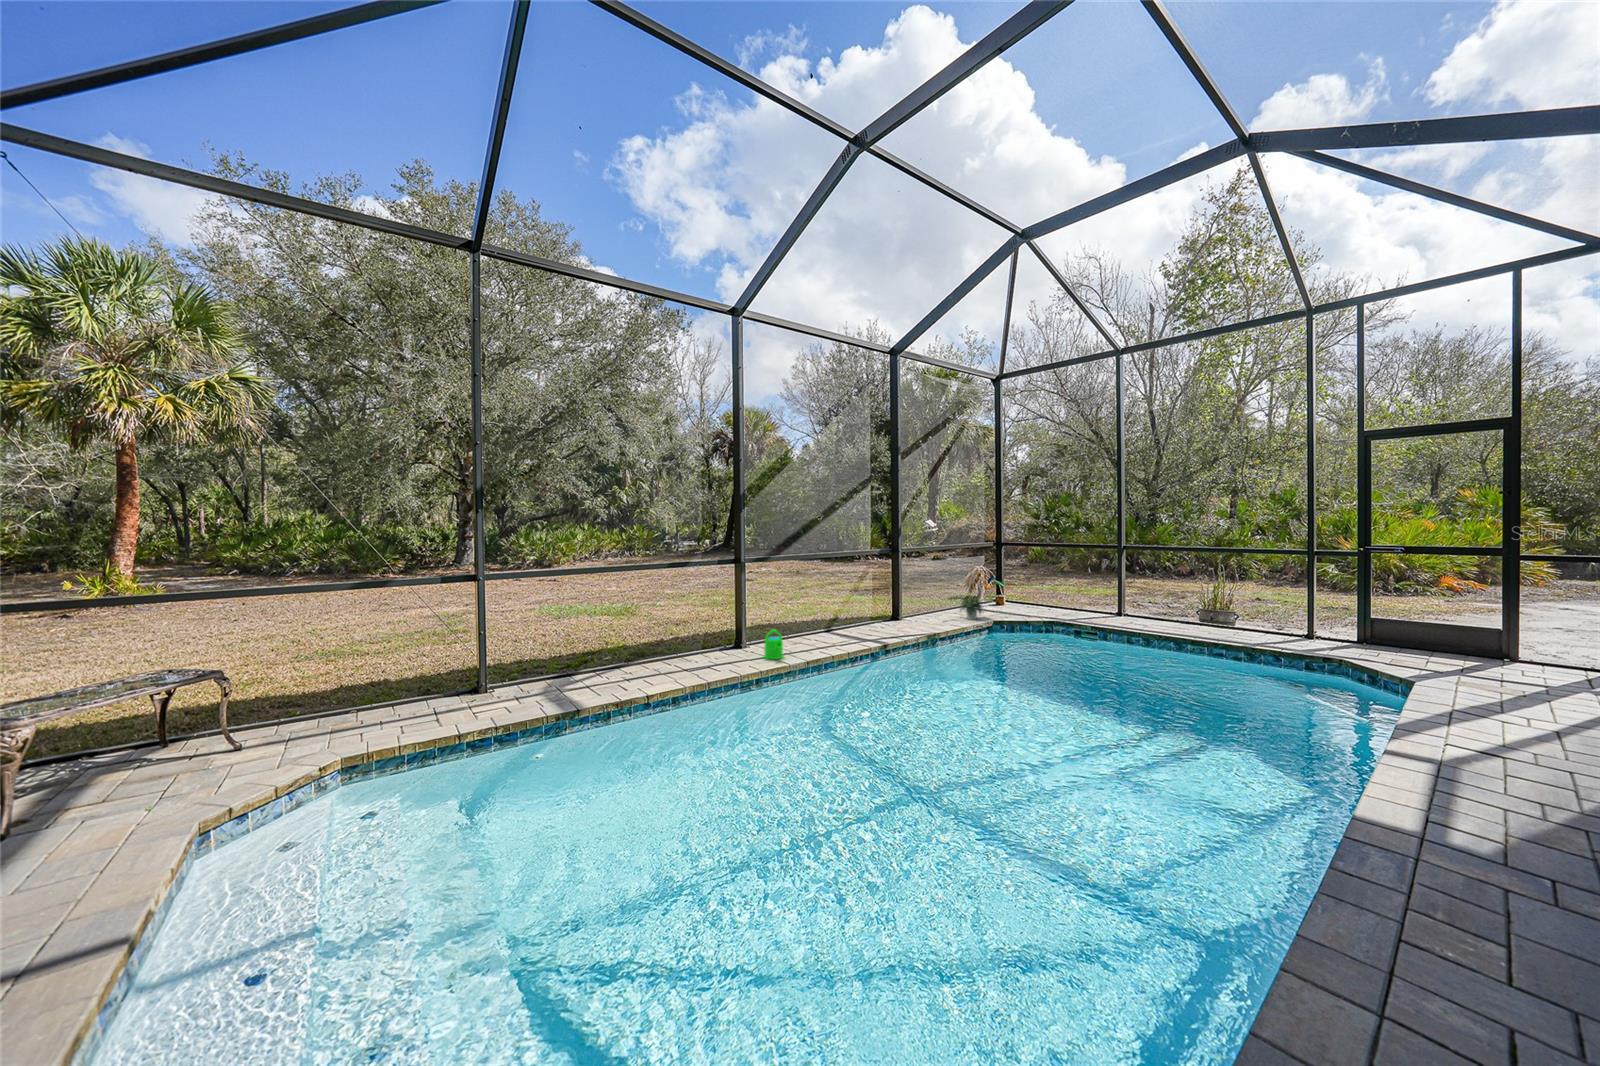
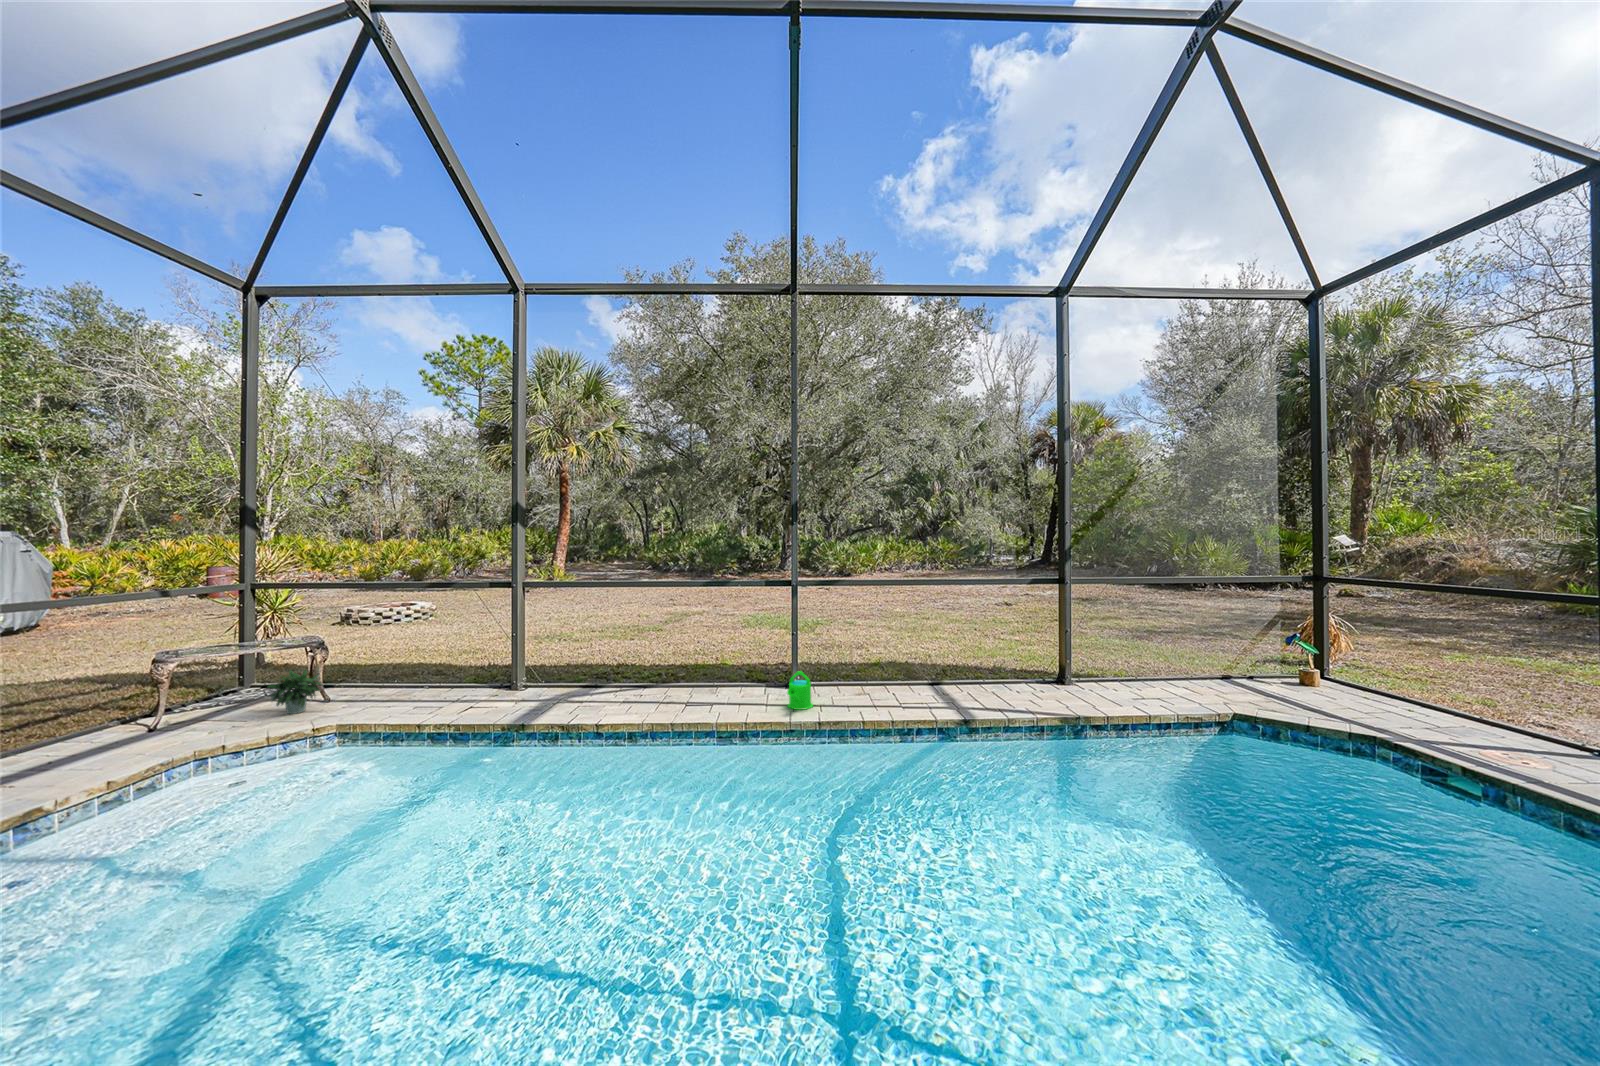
potted plant: present [960,597,982,620] -> present [268,670,322,714]

